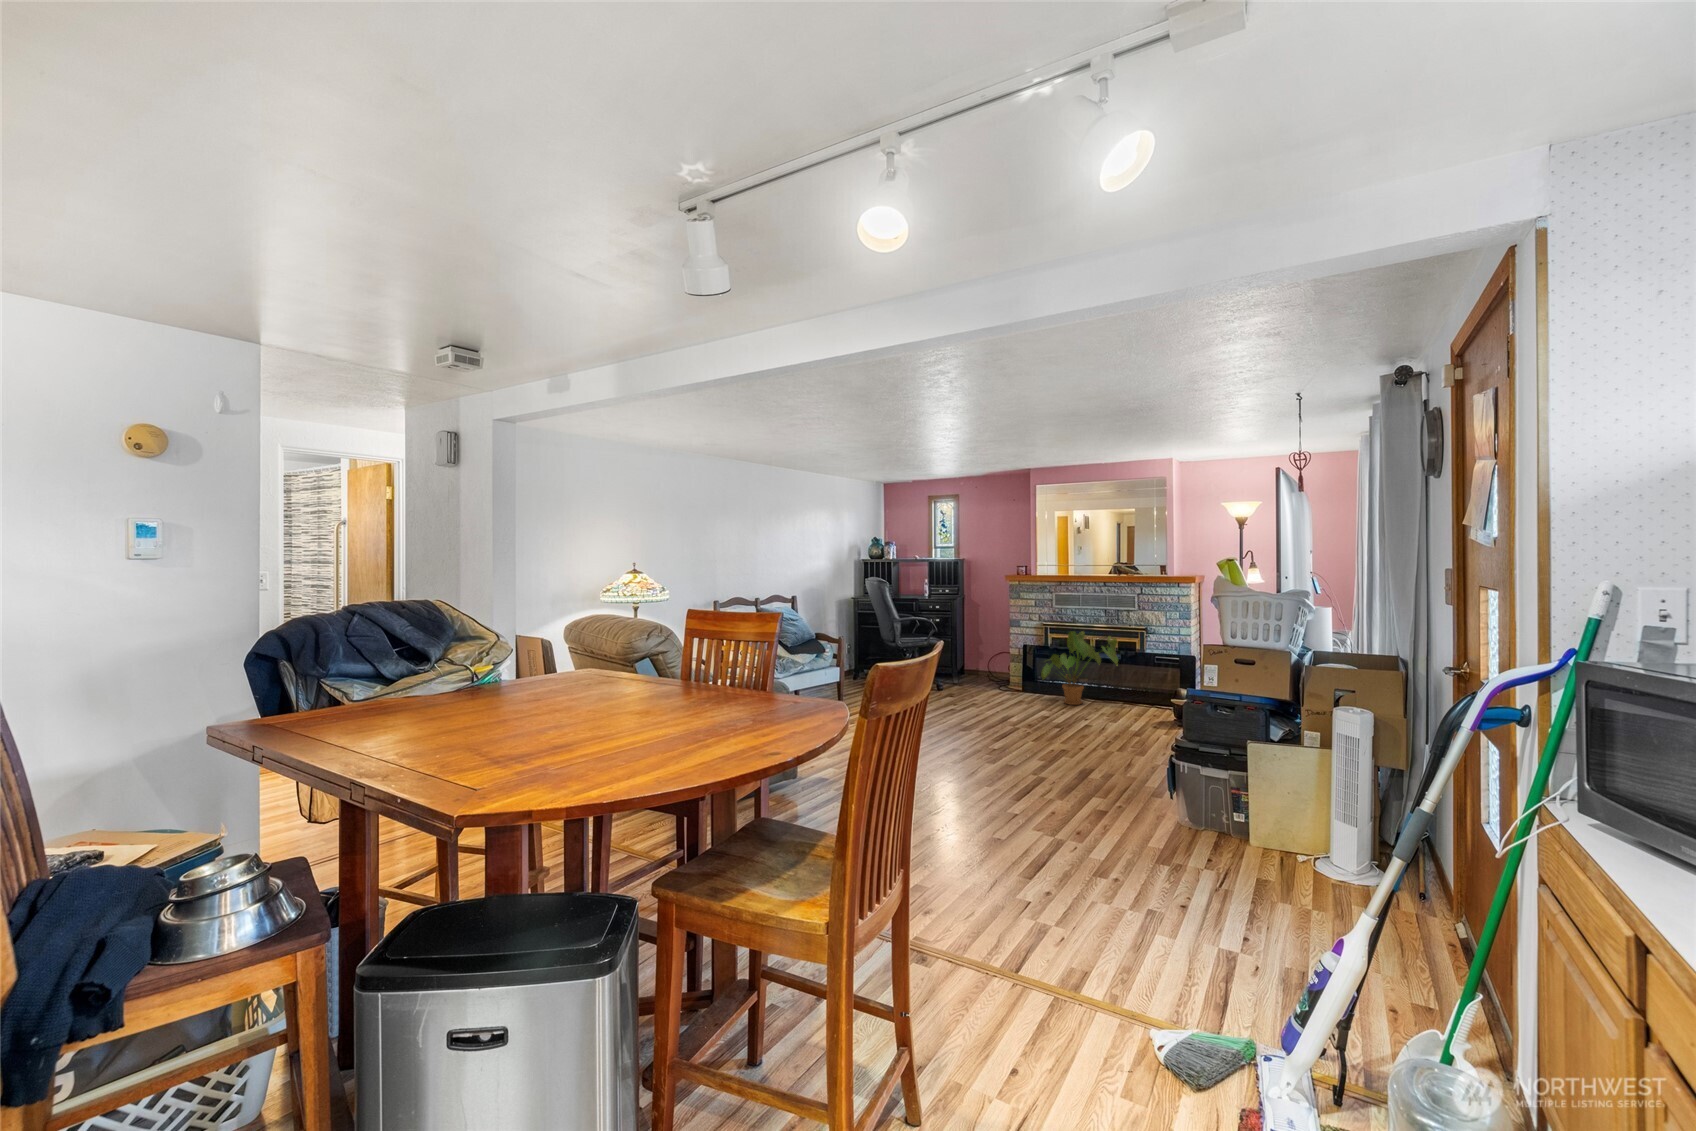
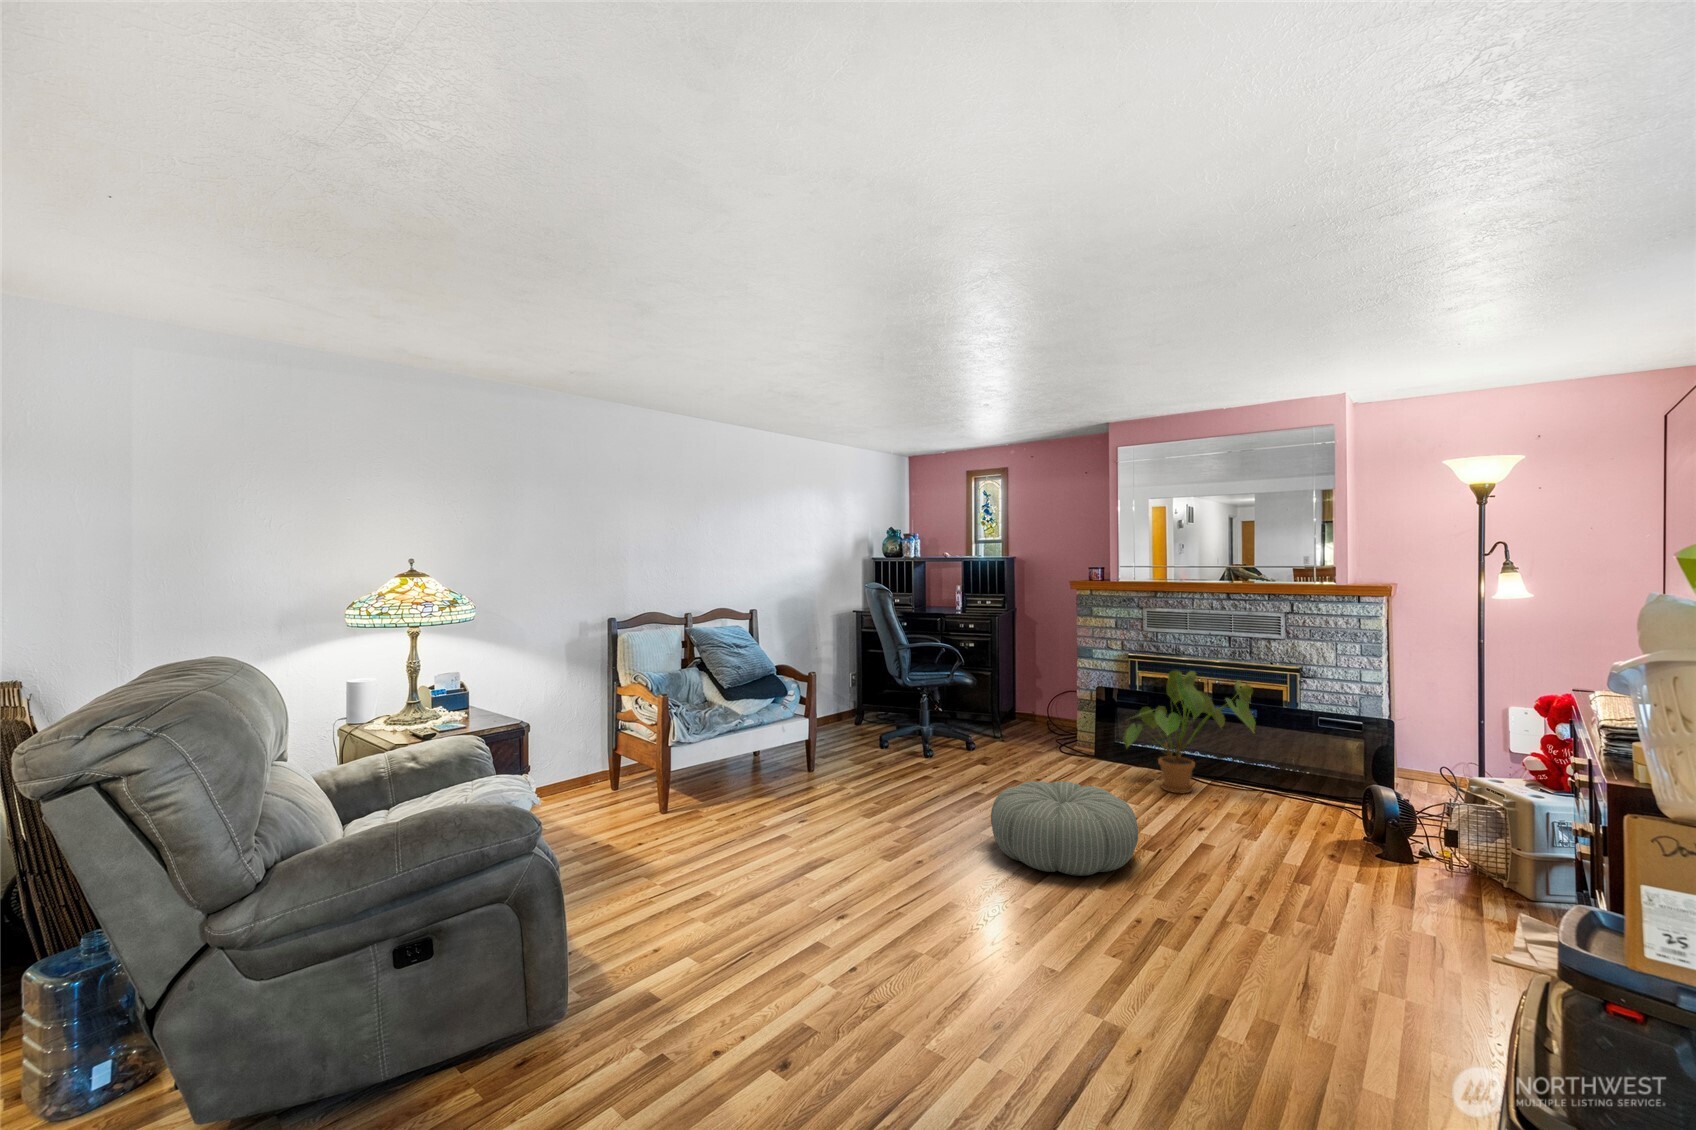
pouf: none [970,692,1052,737] -> present [991,781,1138,876]

